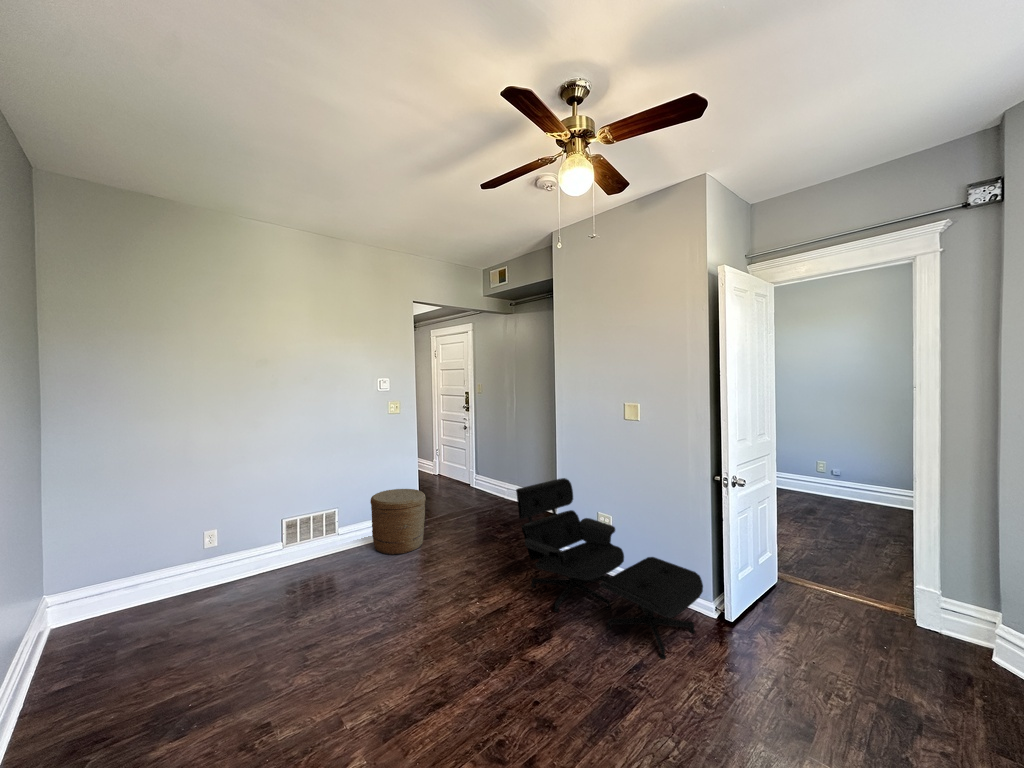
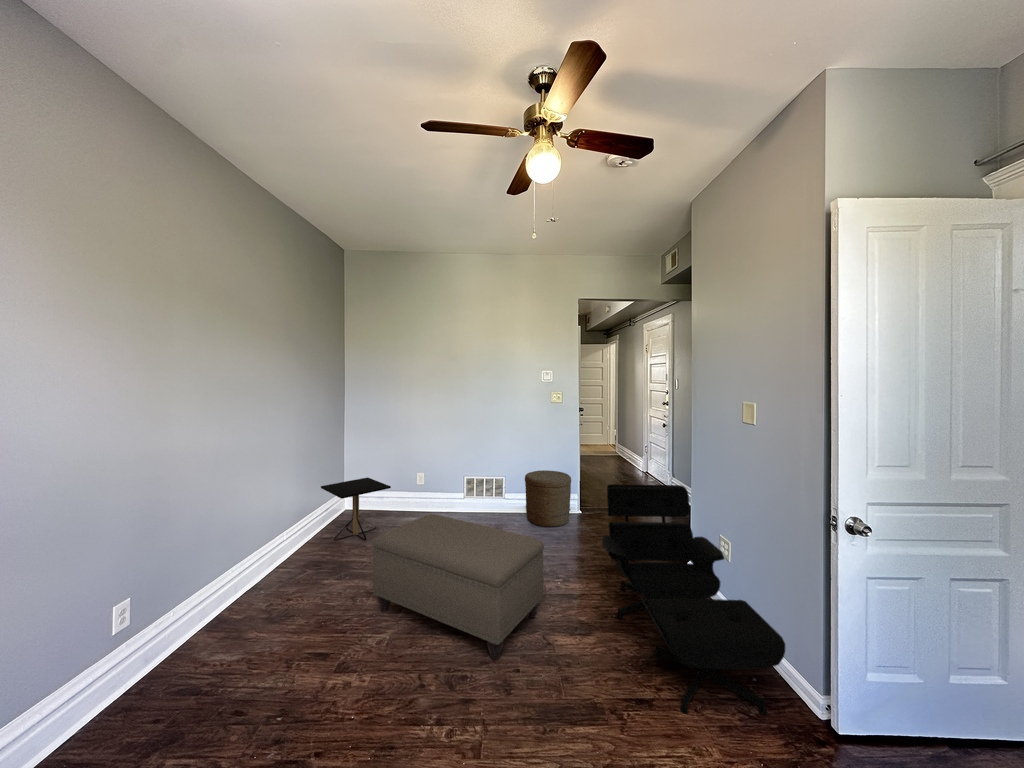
side table: none [28,558,196,686] -> present [321,477,391,540]
ottoman: none [296,561,519,738] -> present [372,514,544,660]

